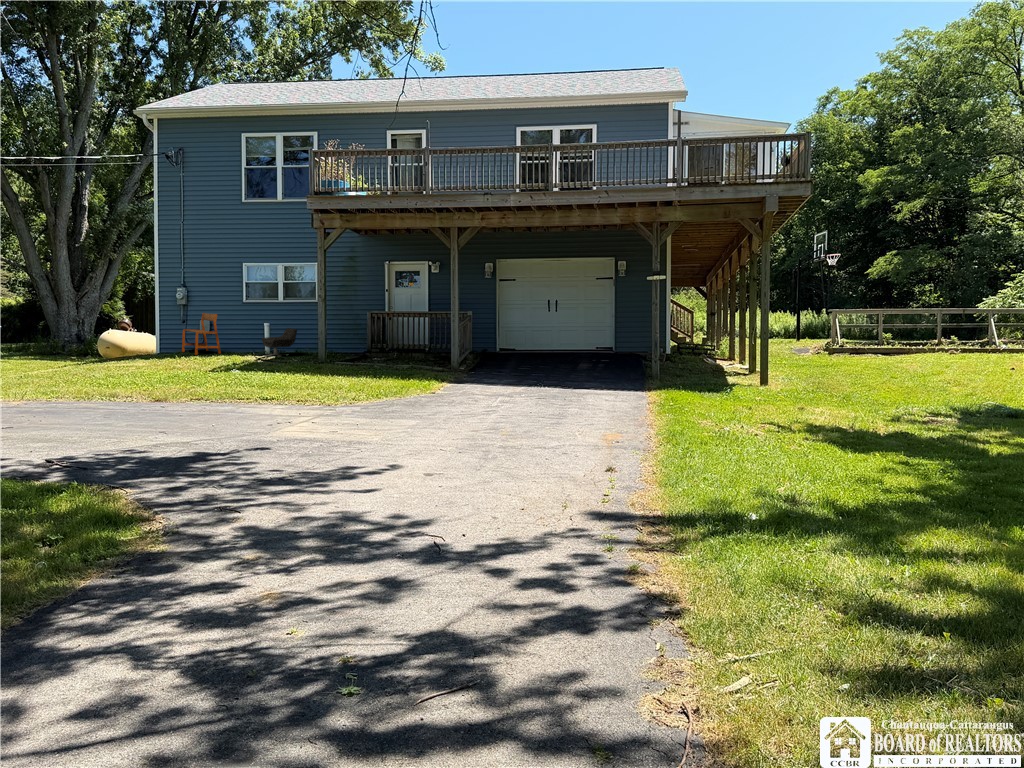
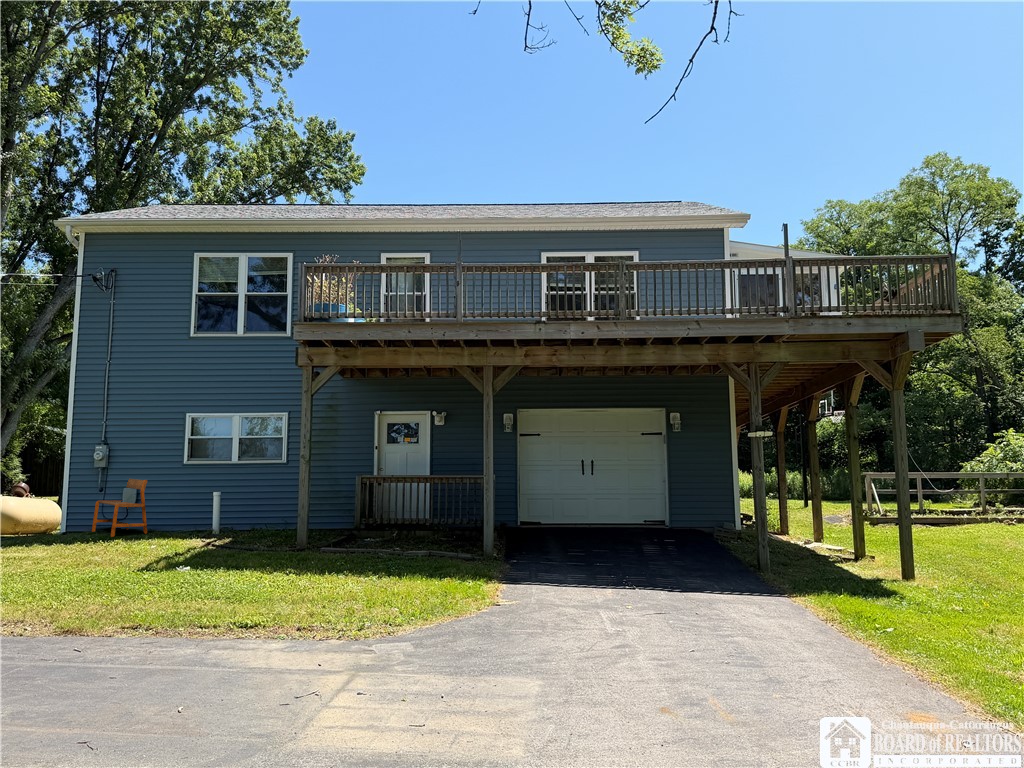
lounge chair: present [262,328,297,356] -> none [206,498,256,537]

